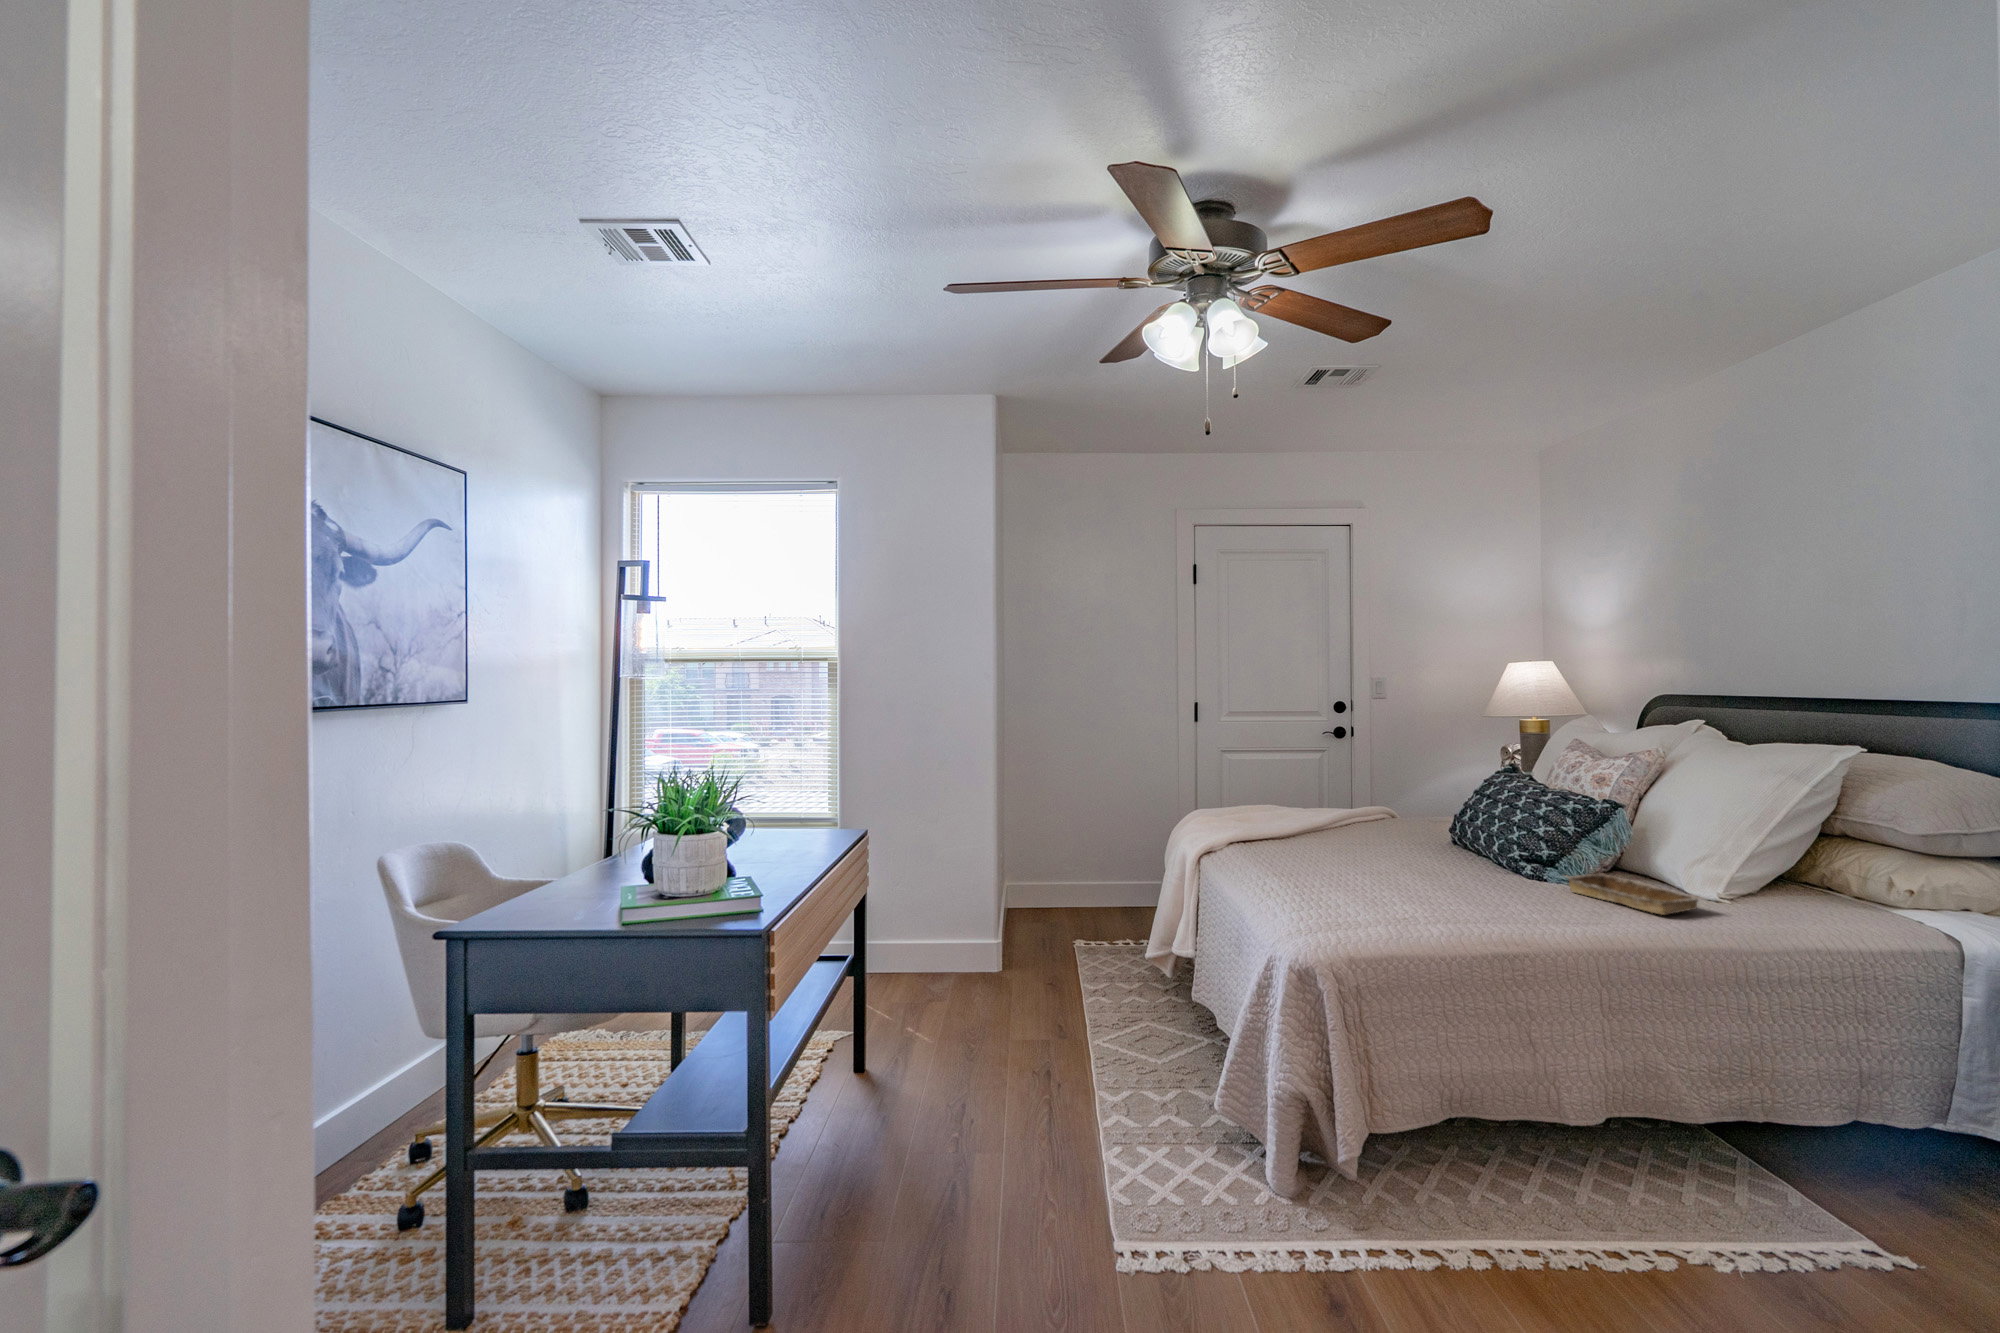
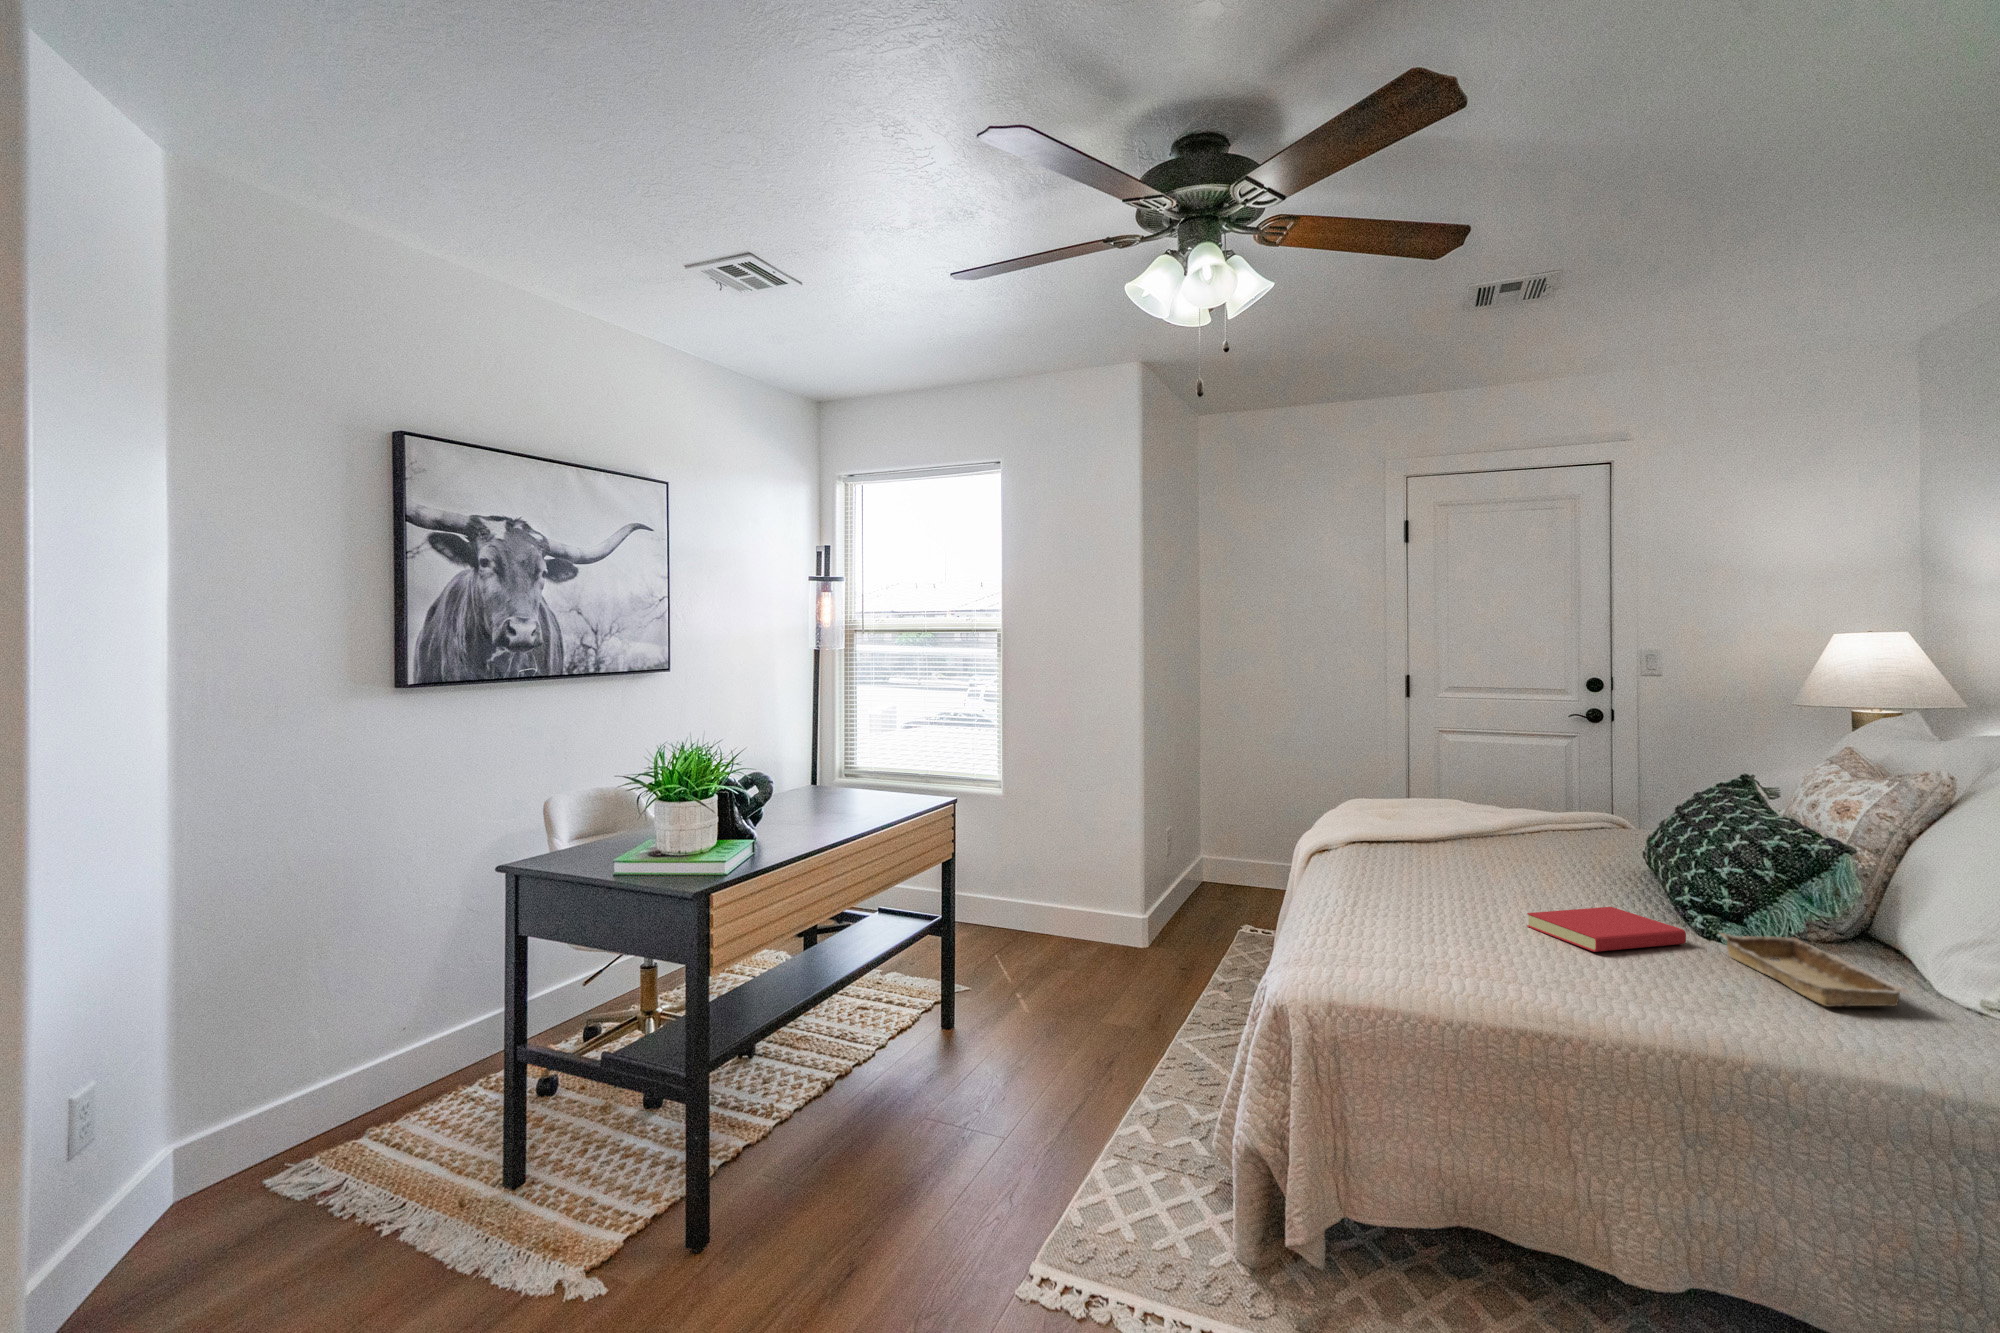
book: none [1432,866,1539,899] -> present [1527,907,1686,952]

